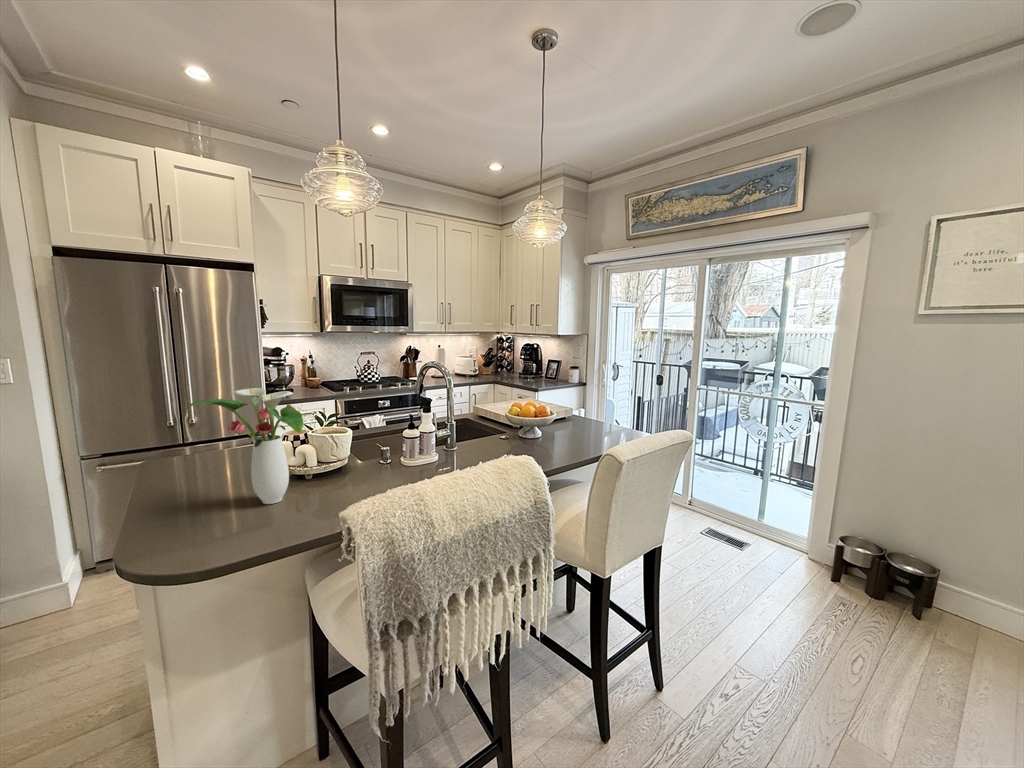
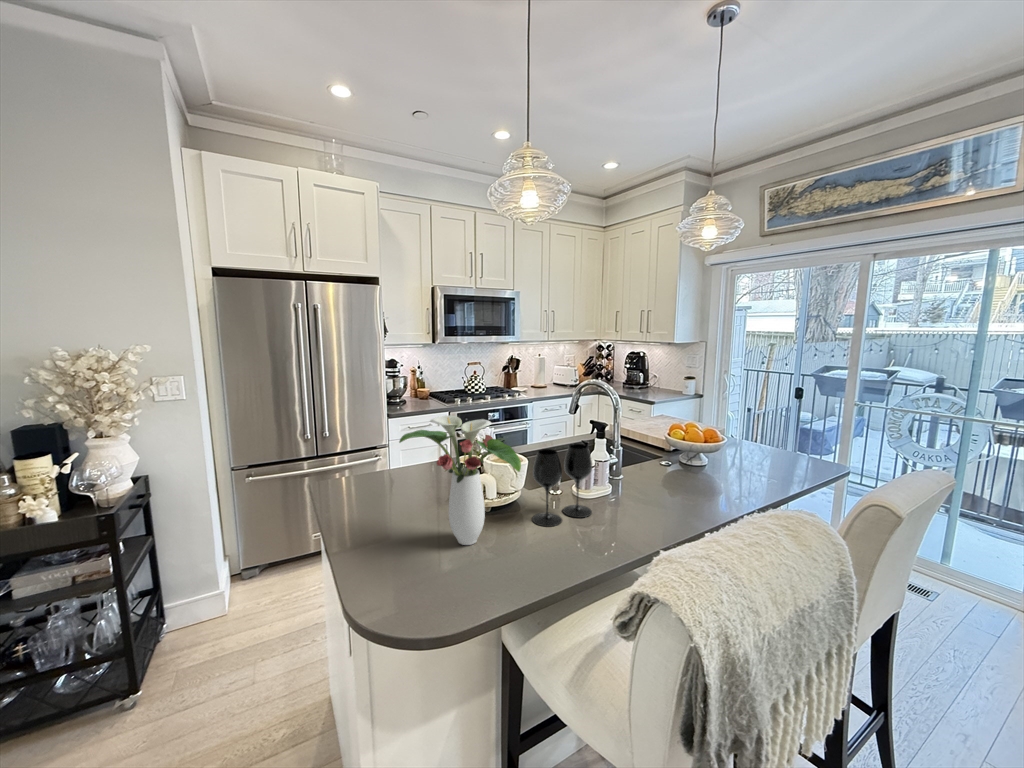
wine glass: none [345,415,407,488] -> present [532,444,592,527]

